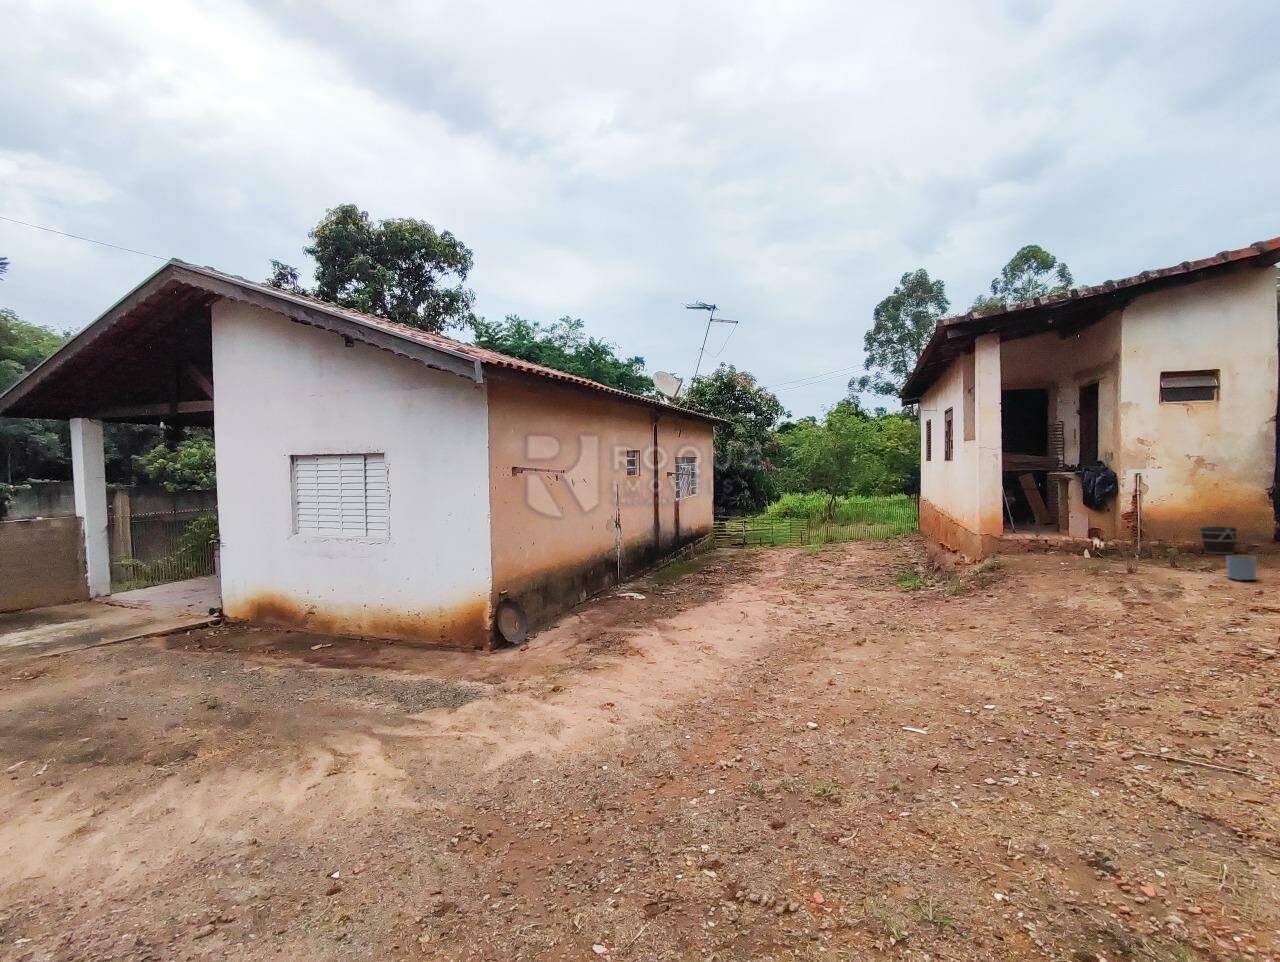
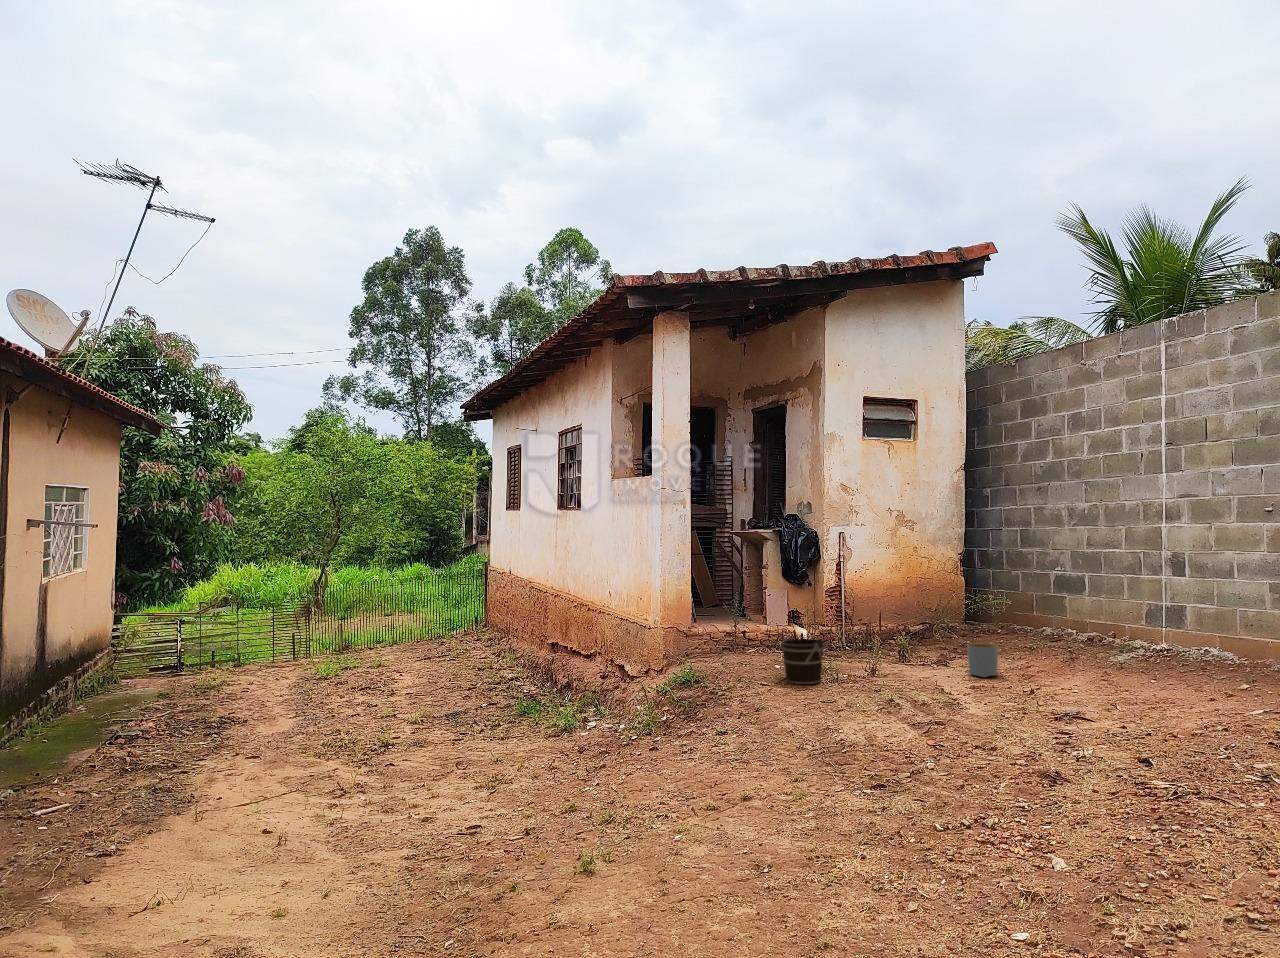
bucket: present [1200,526,1237,554] -> present [782,639,823,684]

